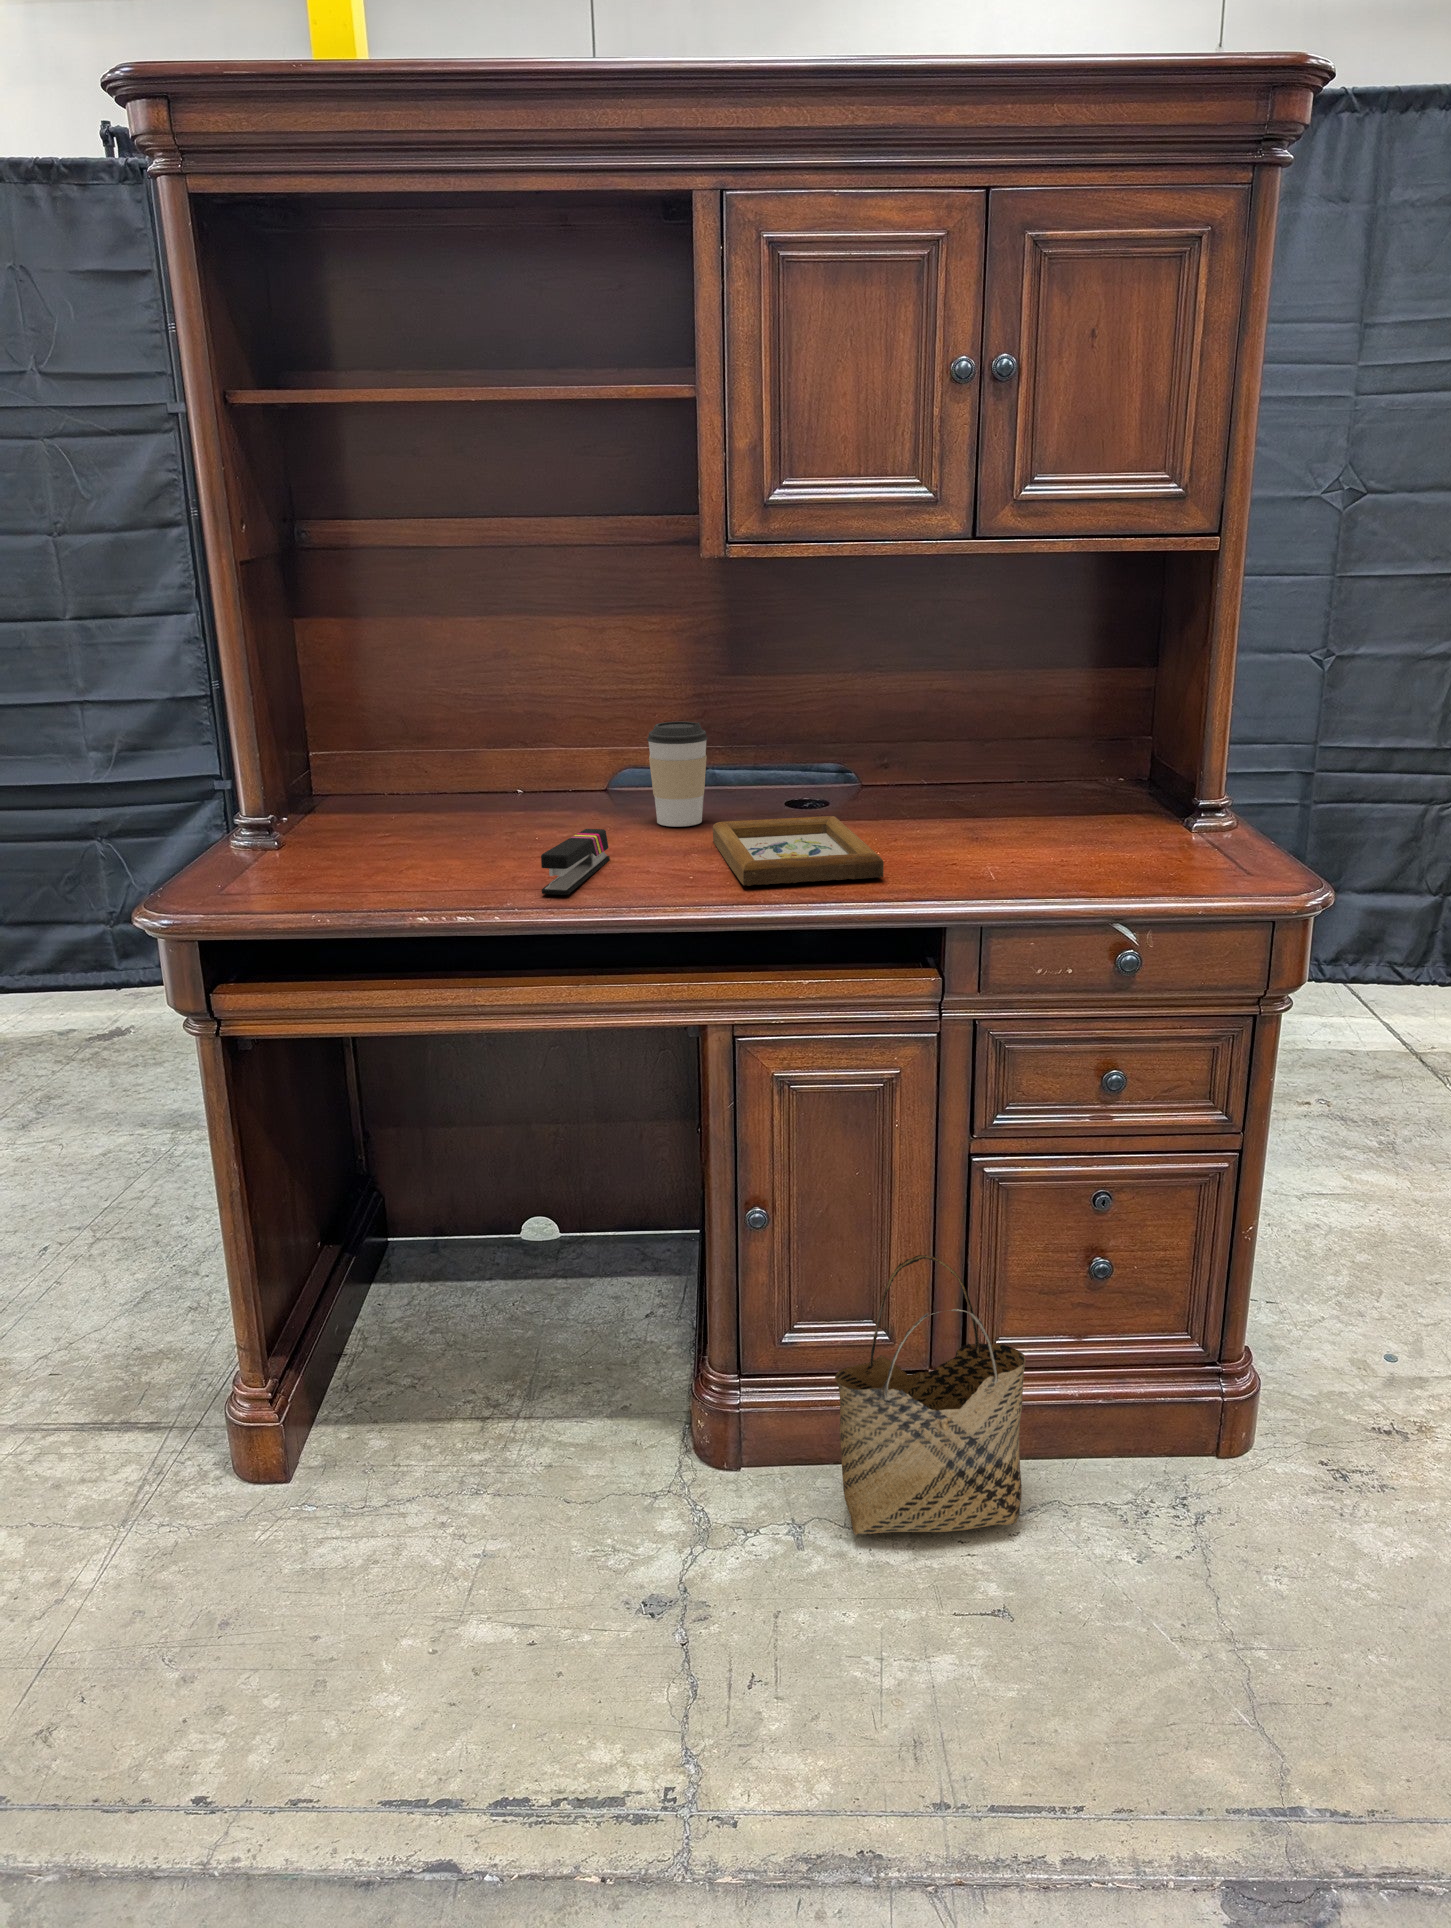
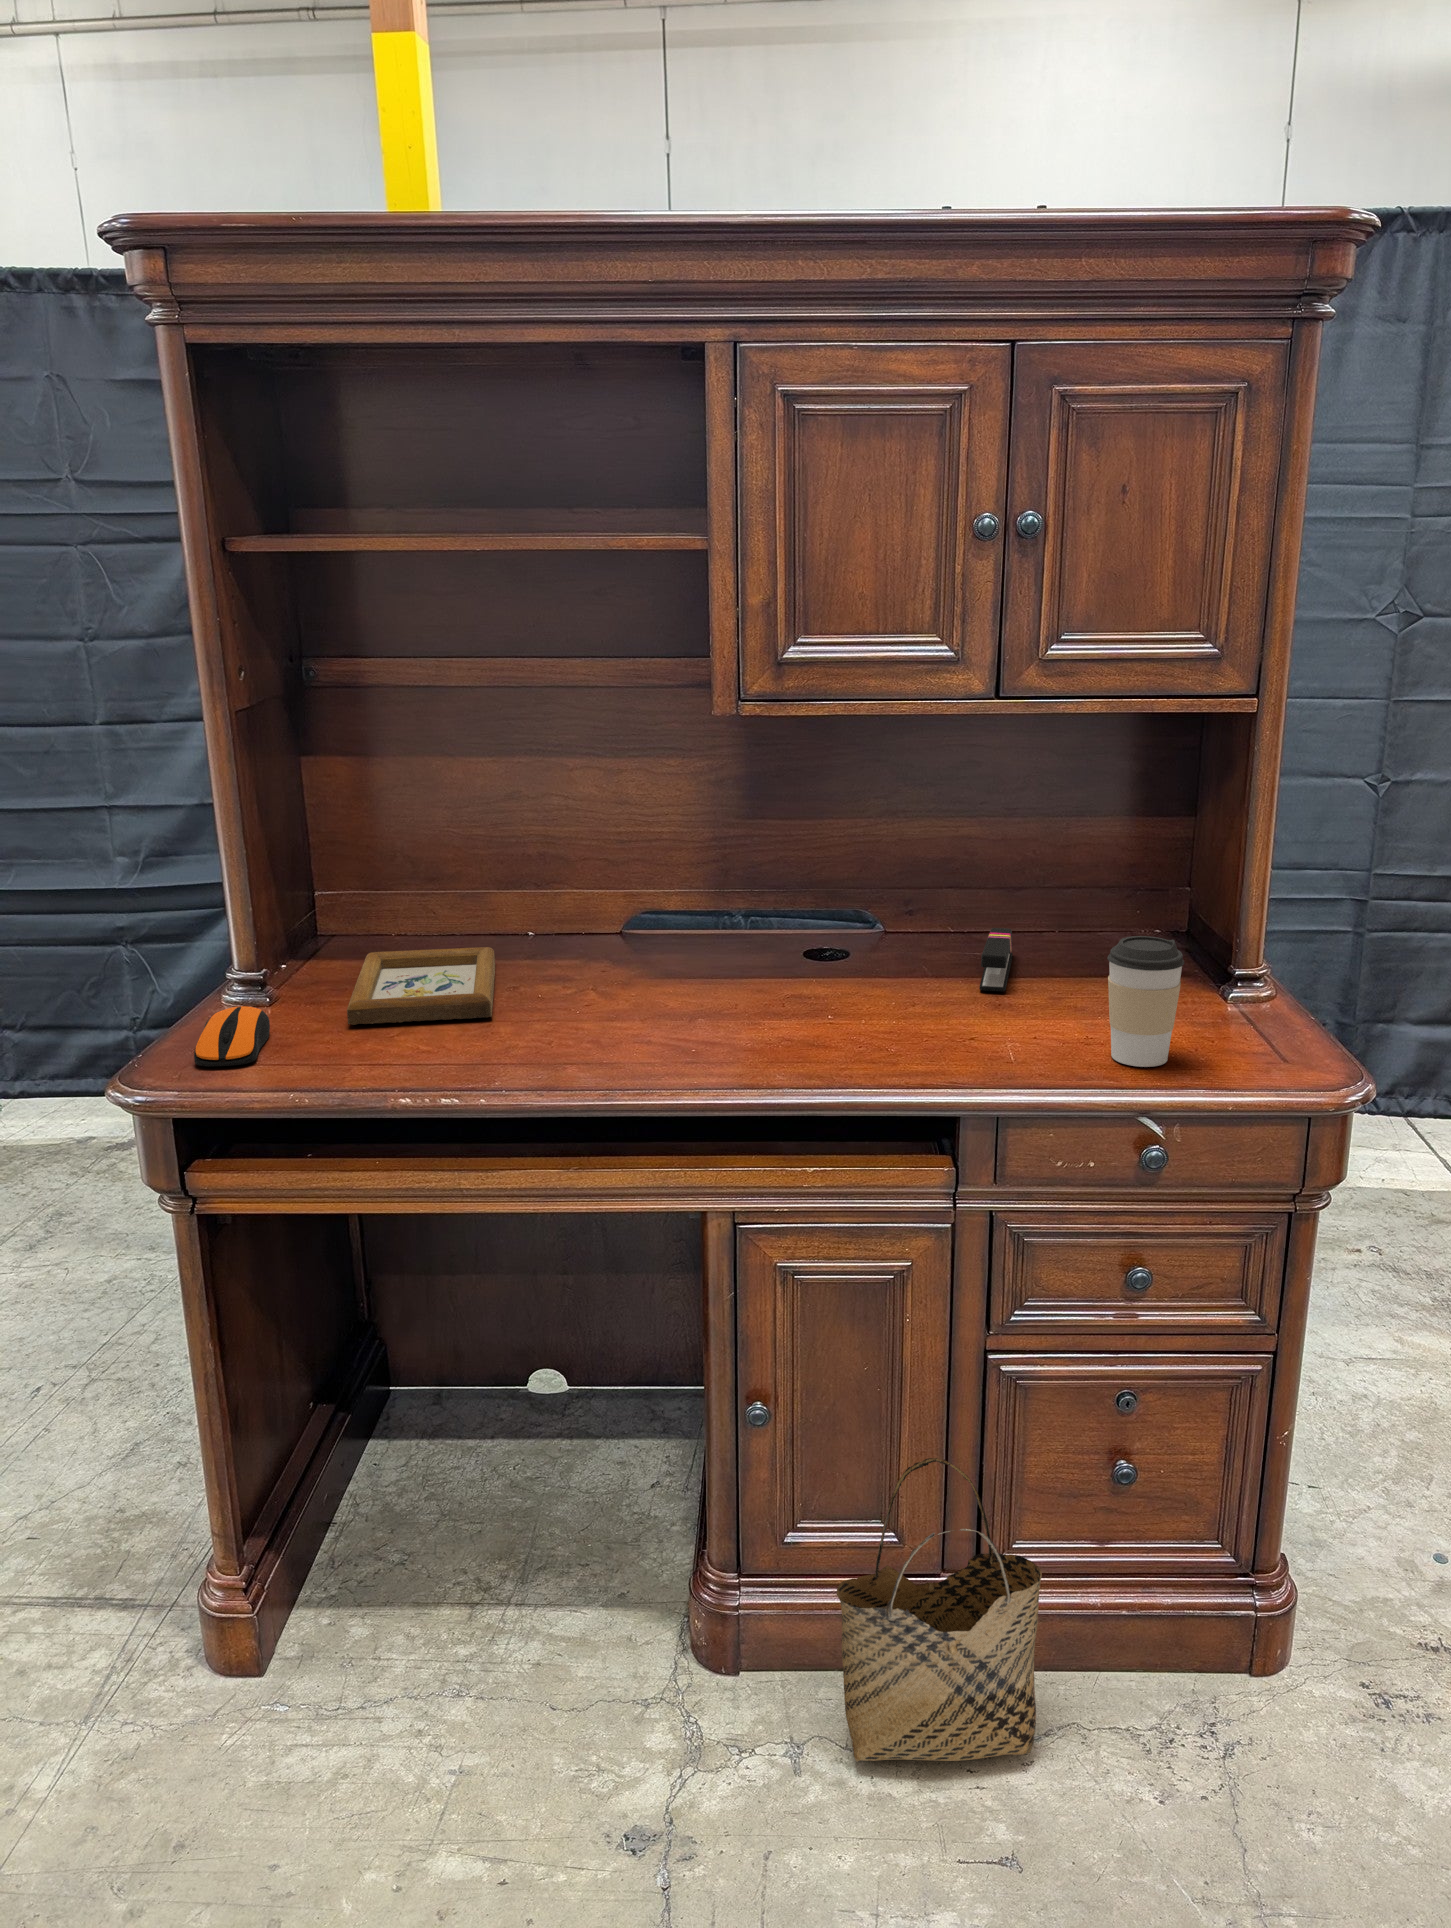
coffee cup: present [647,721,708,827] -> present [1107,936,1184,1067]
picture frame: present [713,816,884,886] -> present [347,947,495,1025]
stapler: present [541,829,610,895] -> present [979,928,1013,991]
computer mouse: none [211,843,281,894] -> present [194,1006,270,1066]

